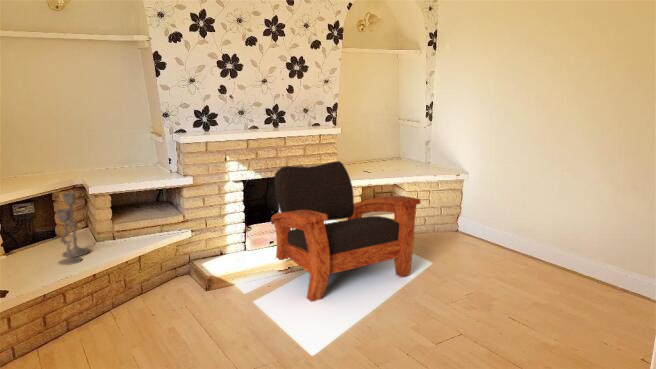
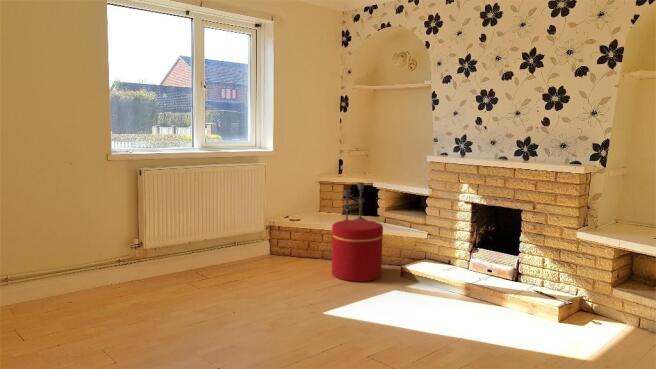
armchair: present [271,161,421,302] -> none [406,196,567,346]
ottoman: none [131,236,214,334] -> present [332,220,383,282]

